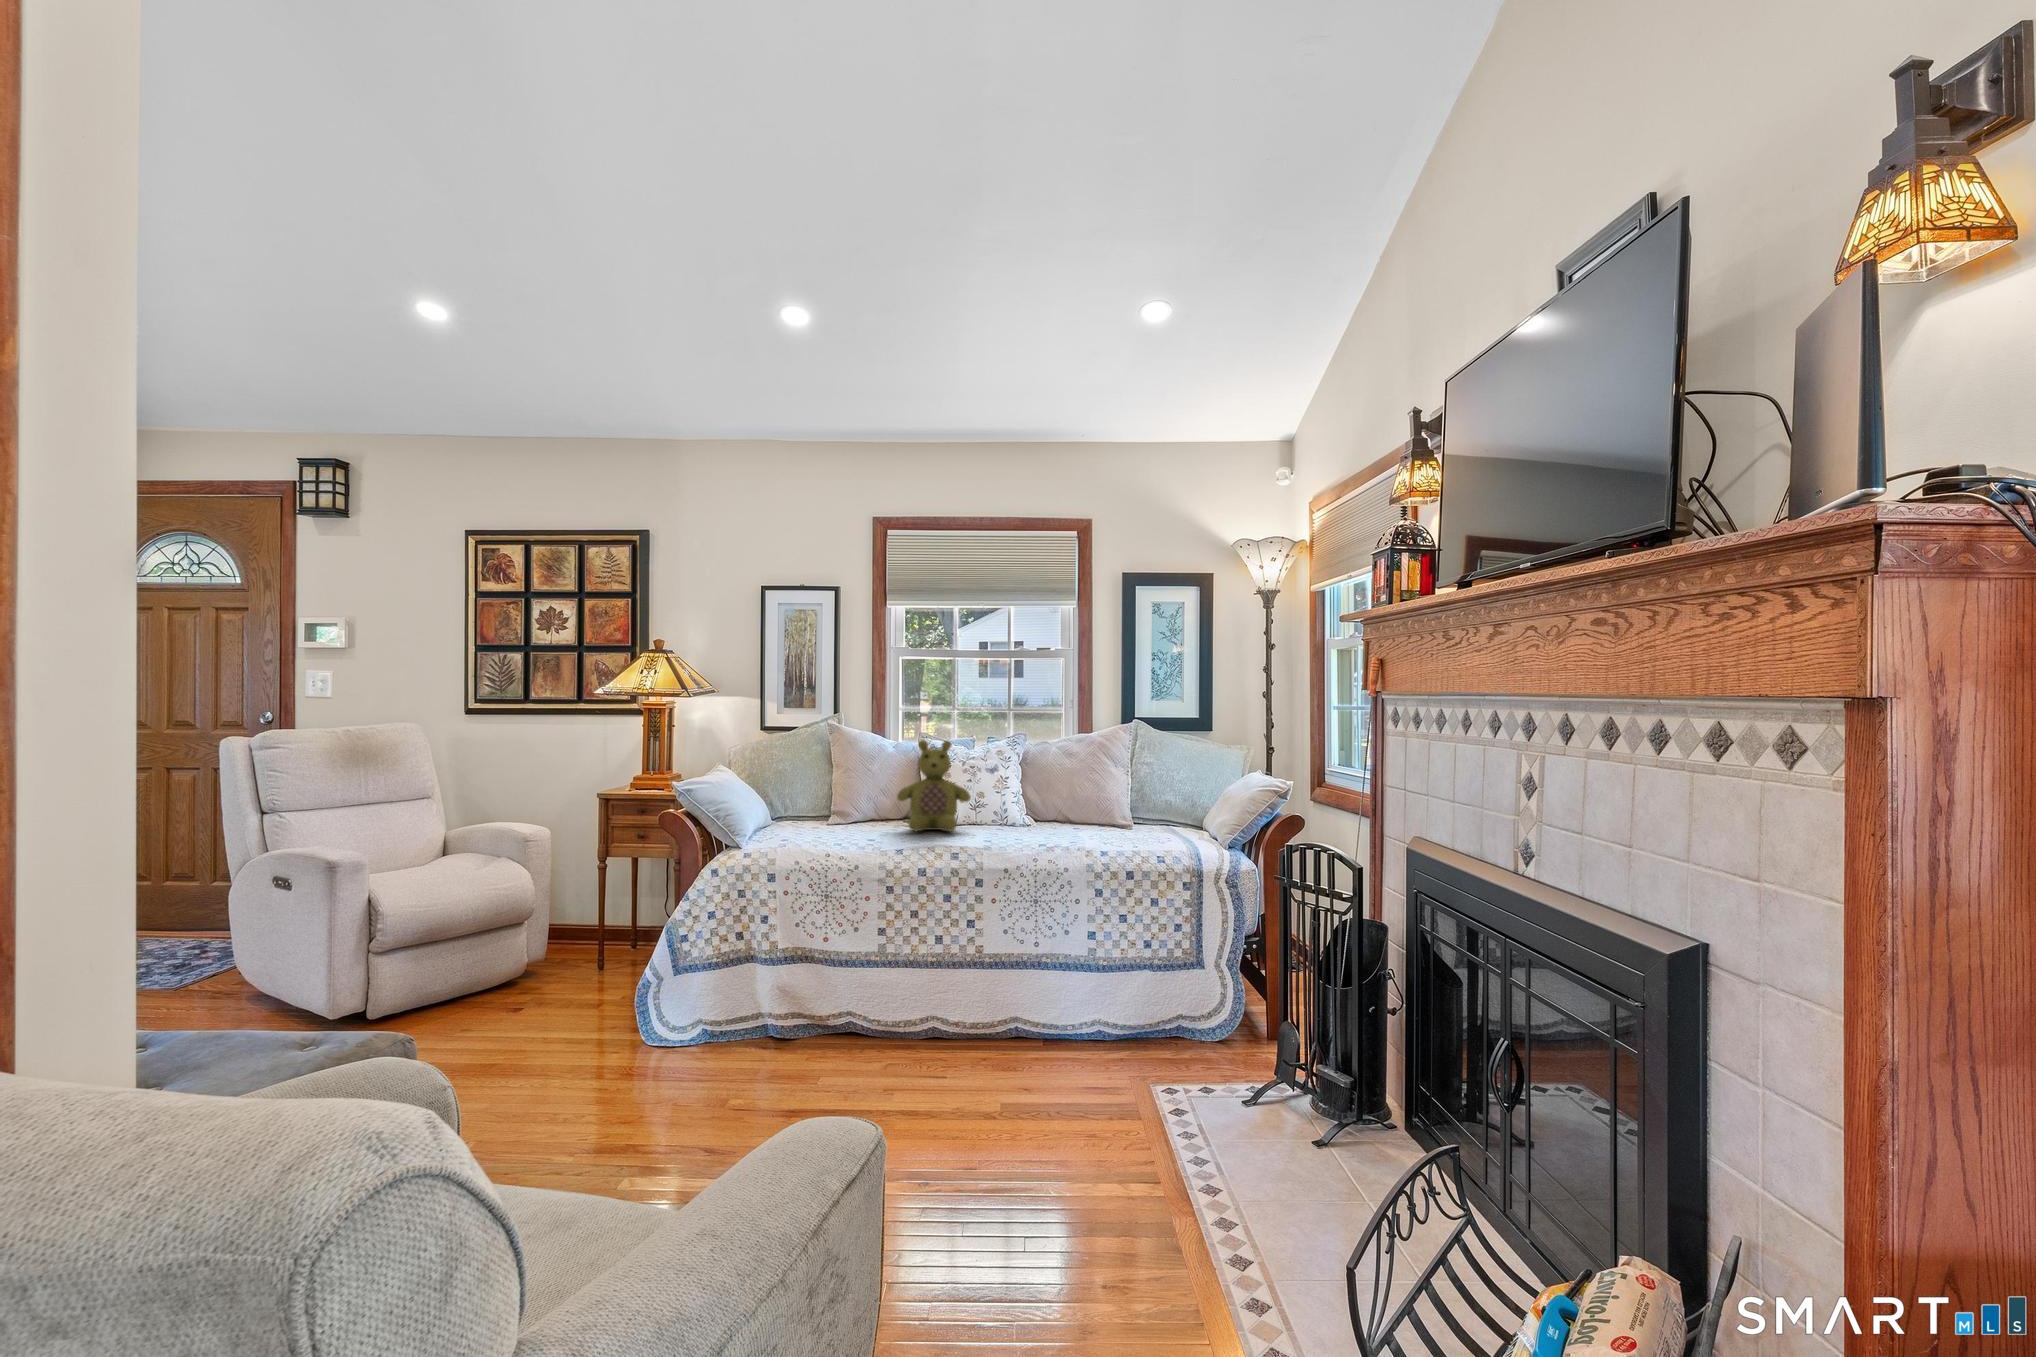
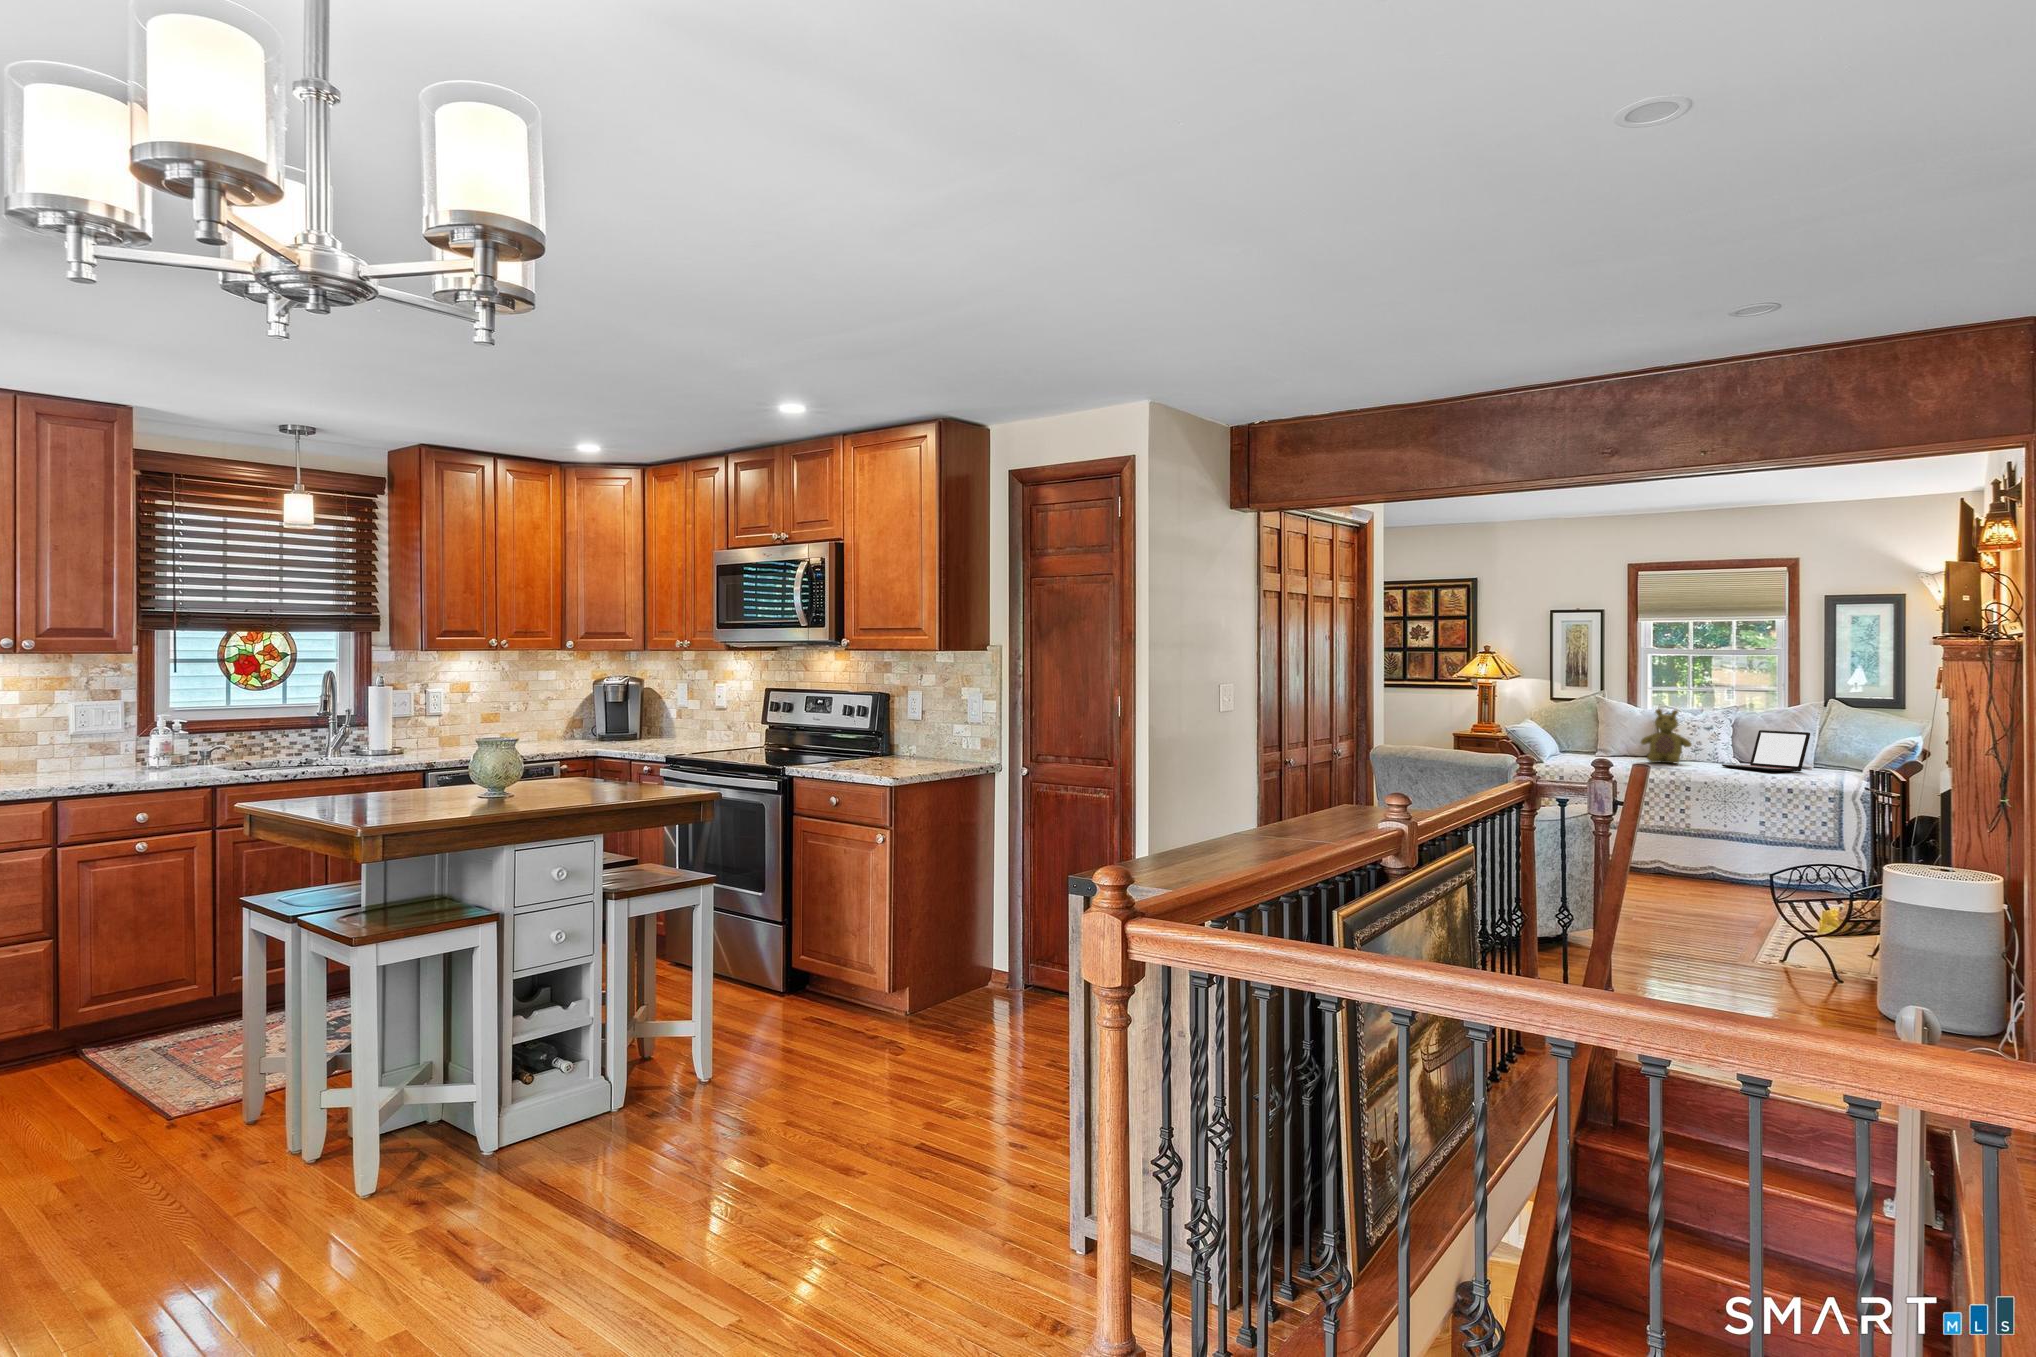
laptop: none [1015,769,1131,837] -> present [1722,730,1810,771]

